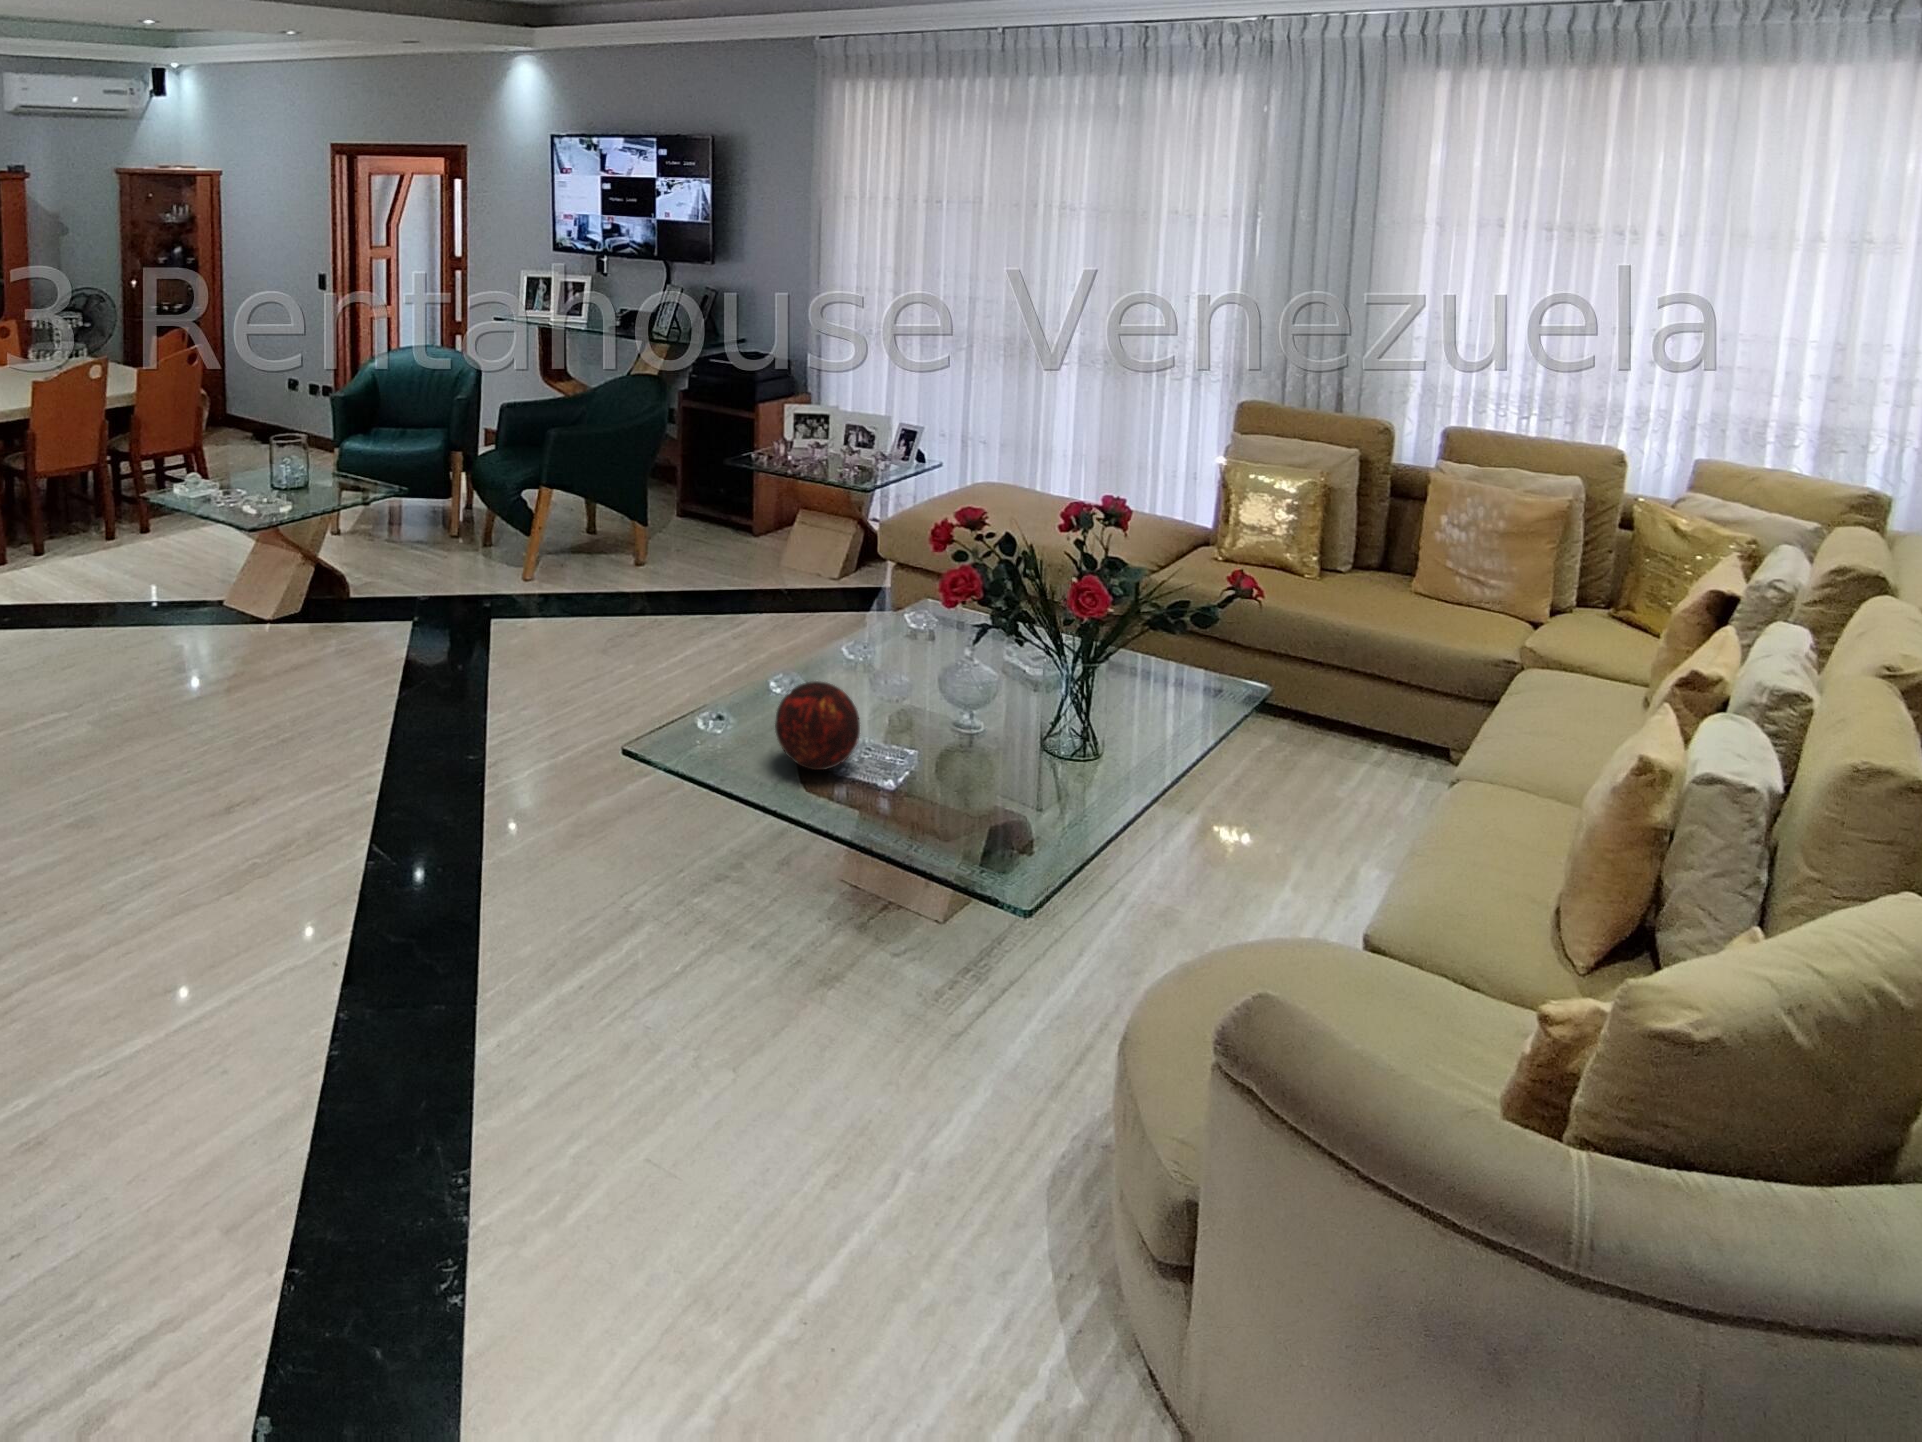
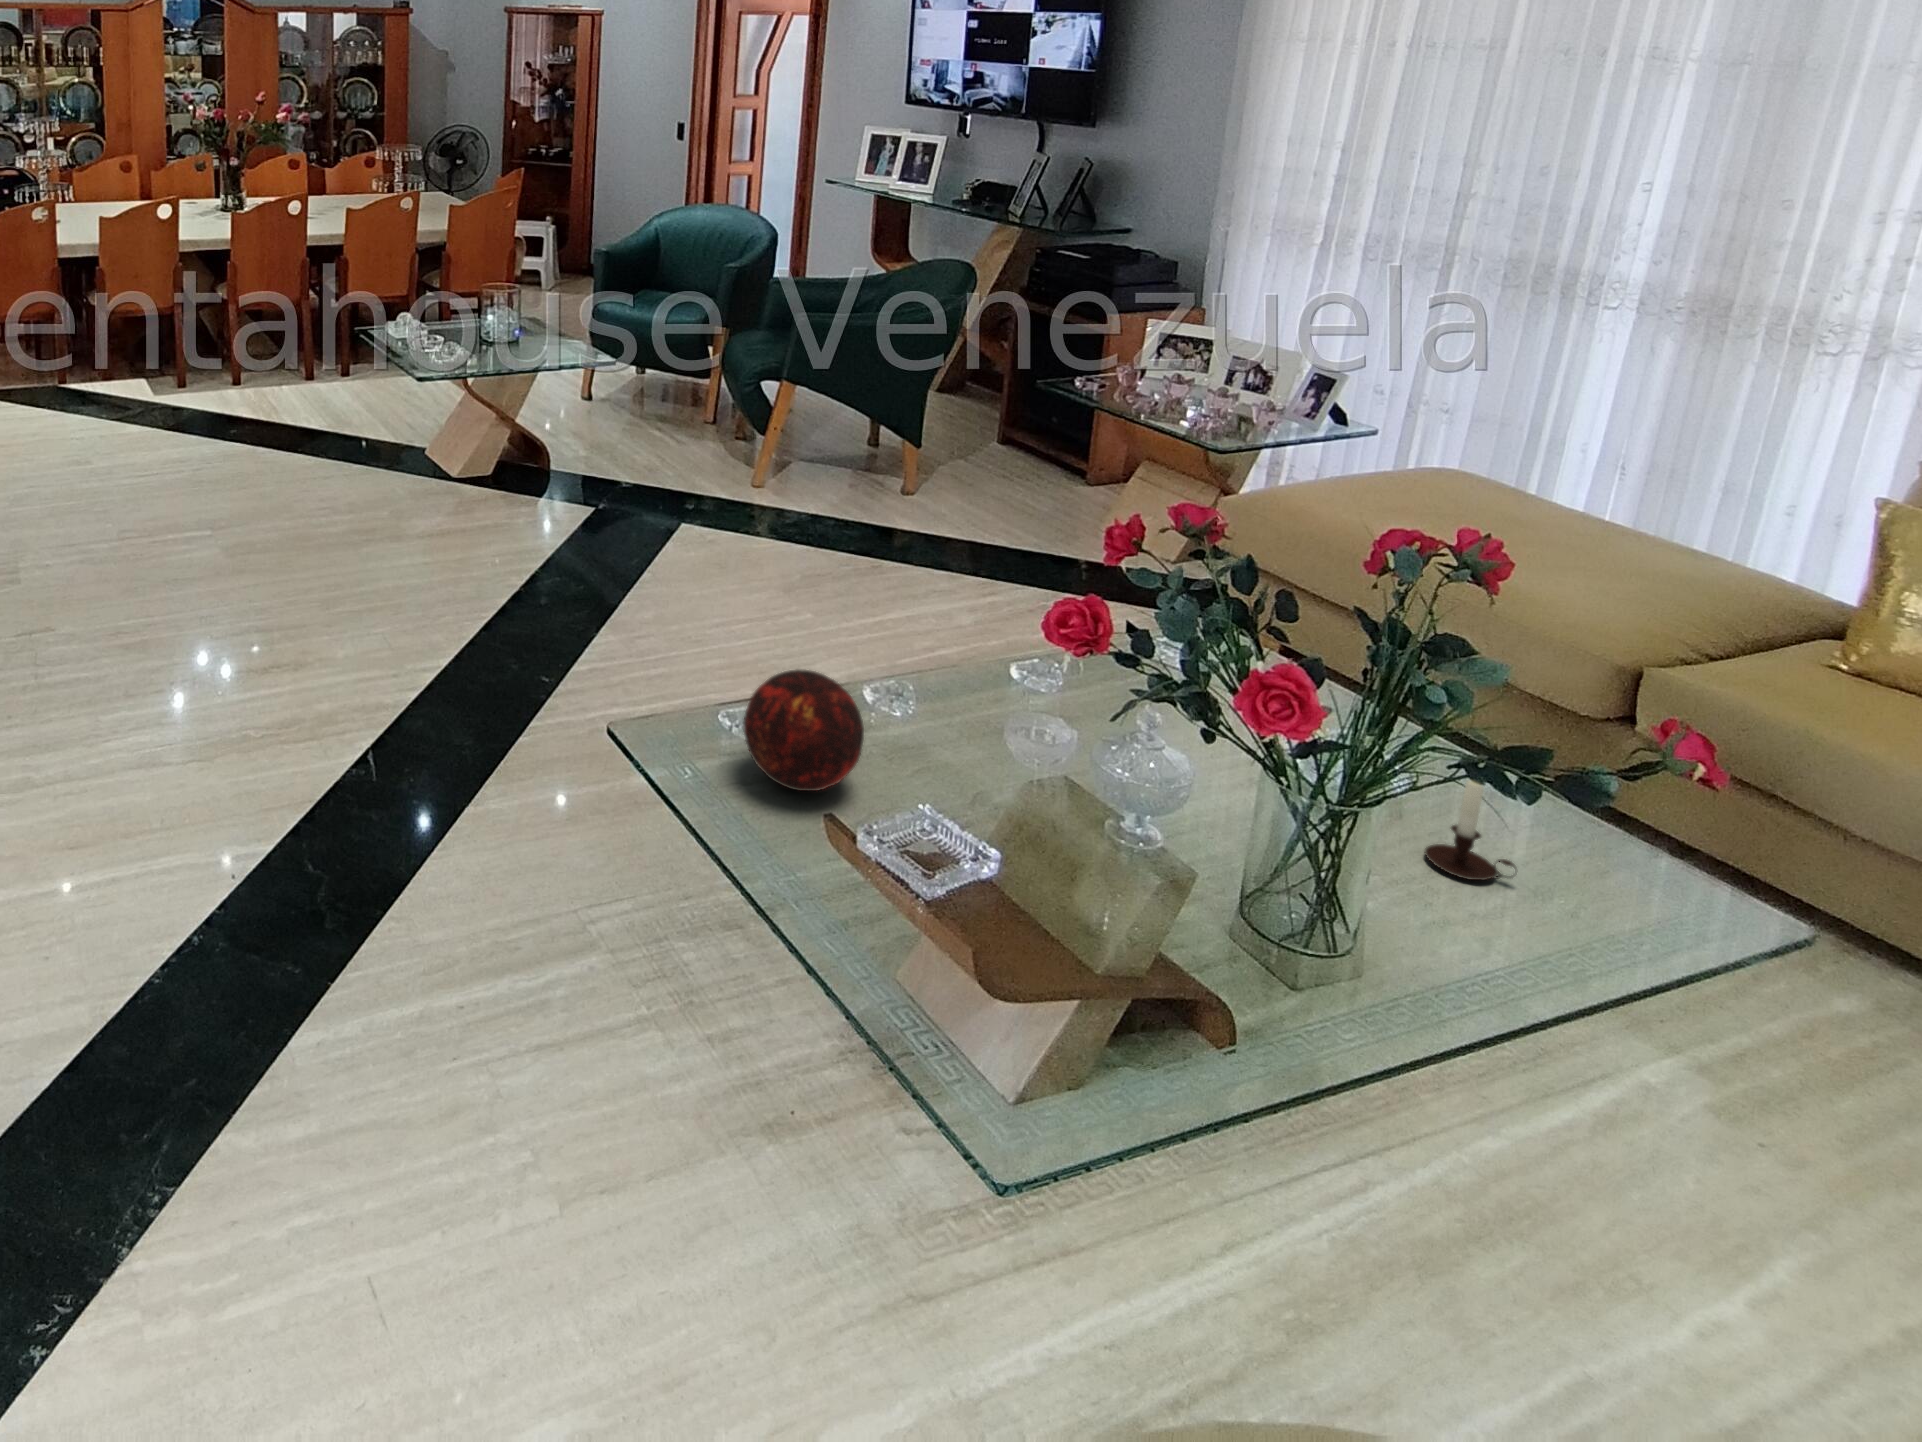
candle: none [1142,636,1190,714] -> present [1424,781,1516,880]

